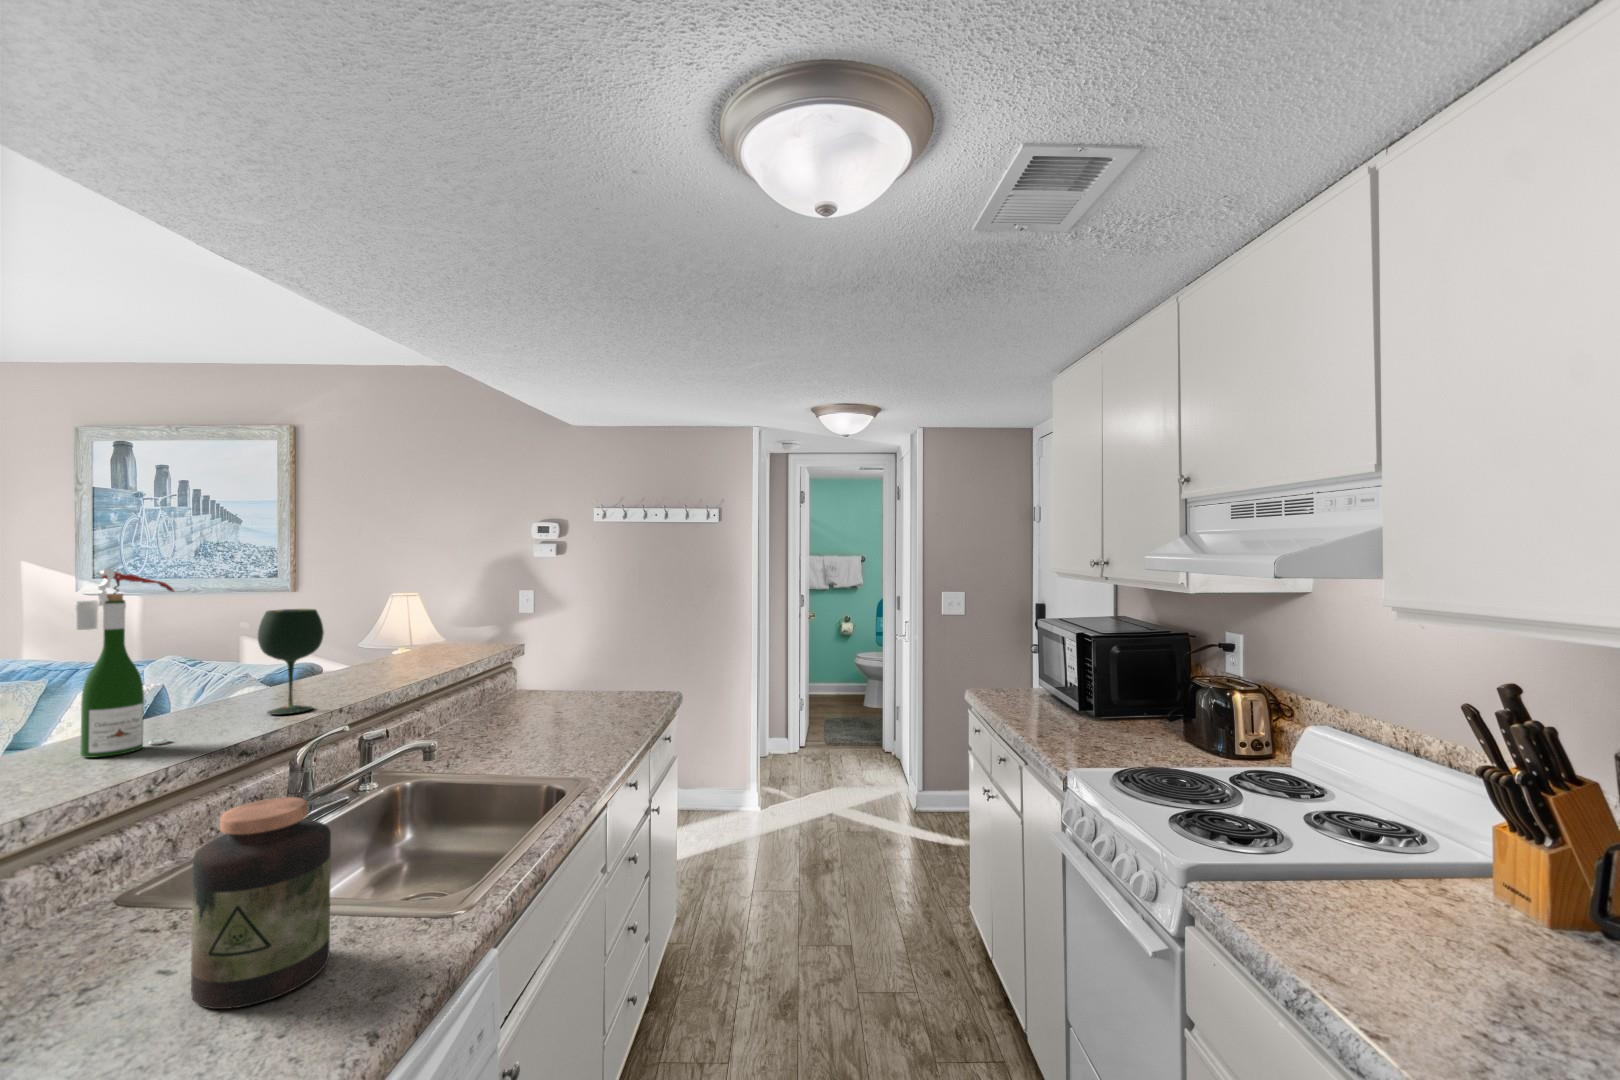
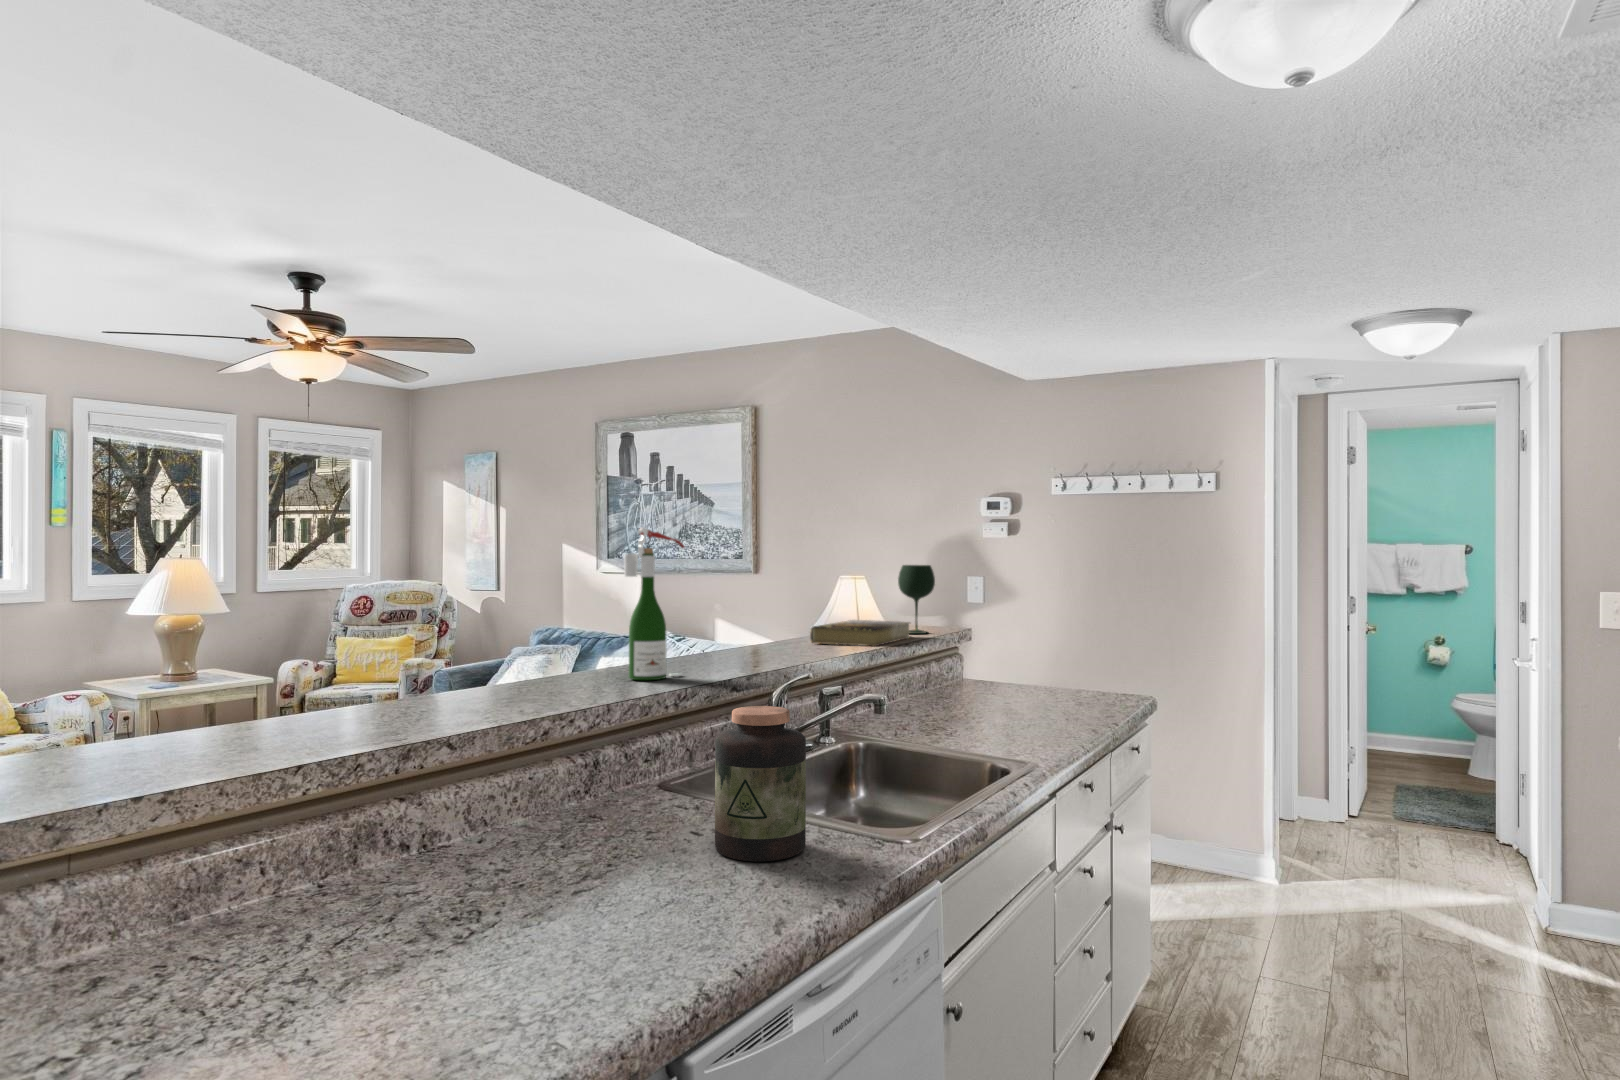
wine glass: present [258,609,324,715] -> present [898,565,935,634]
book: none [352,643,465,674] -> present [810,620,911,646]

